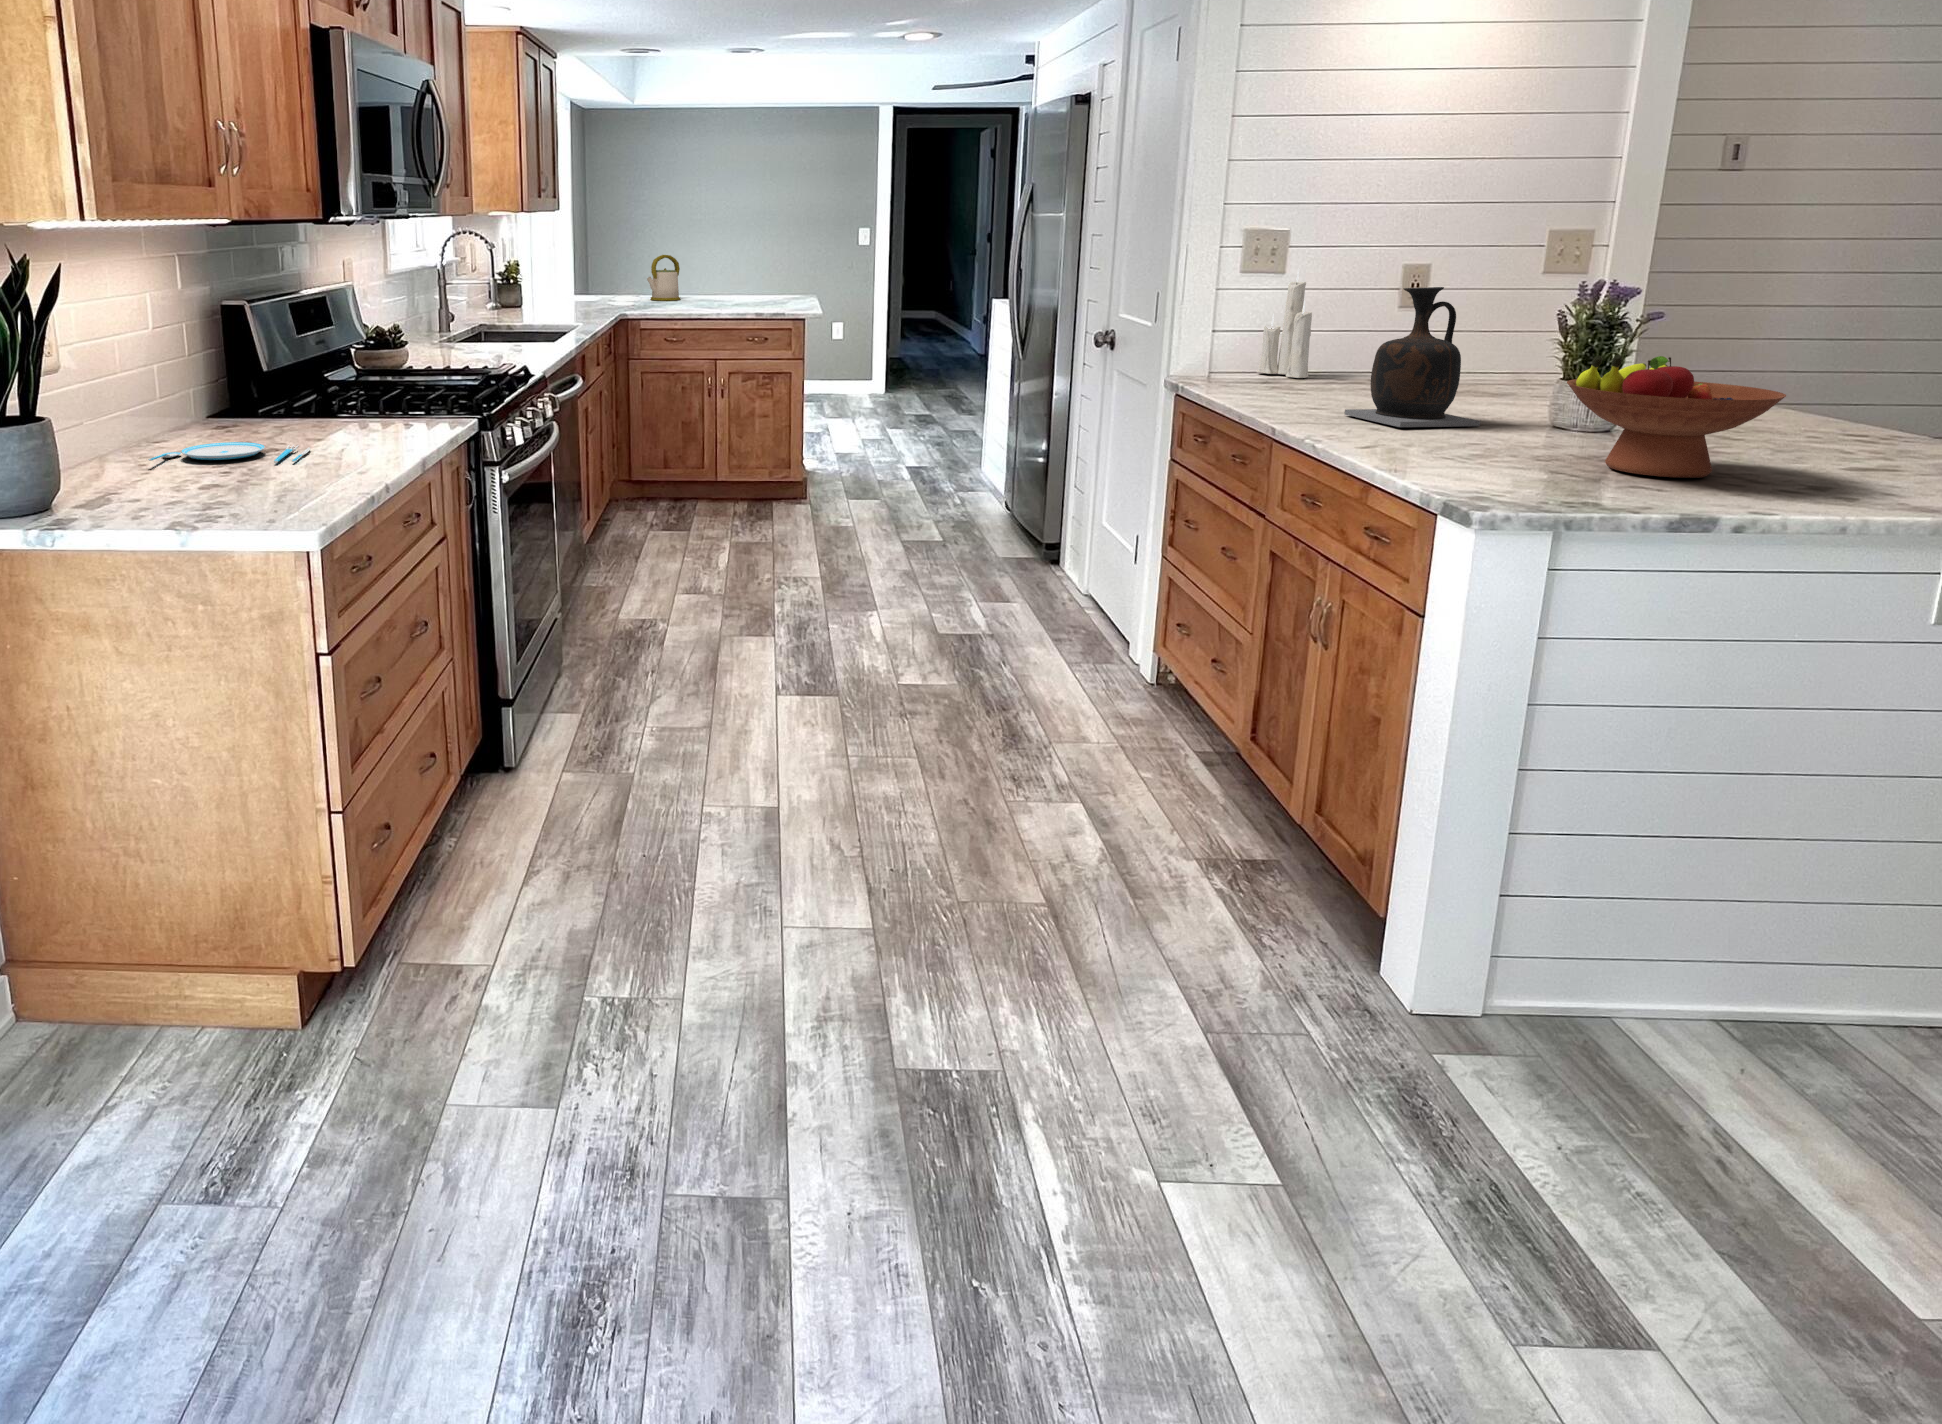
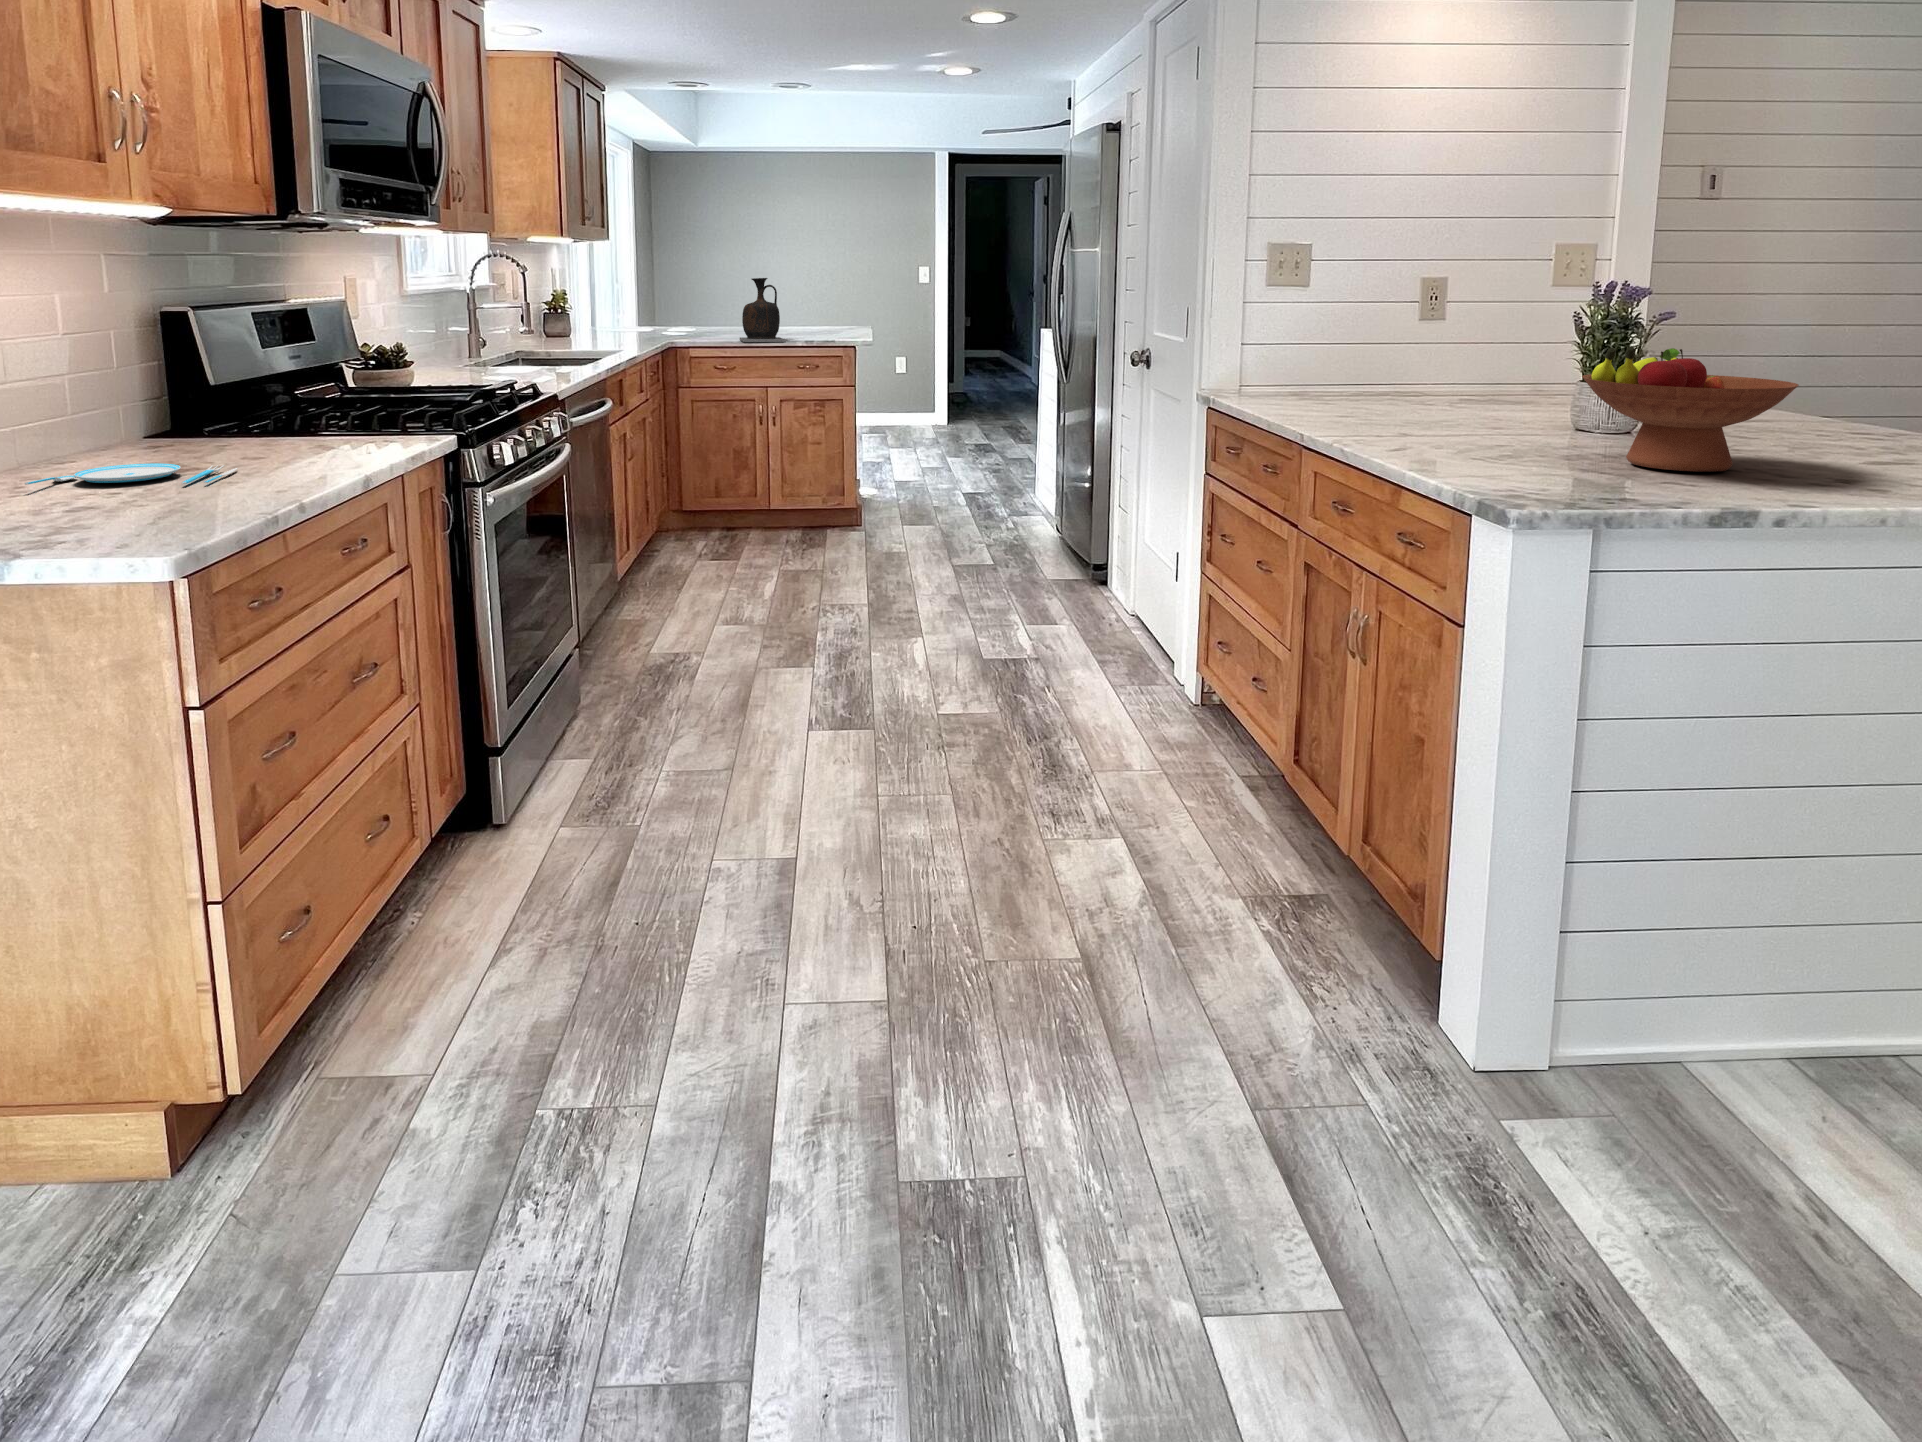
kettle: present [647,255,680,301] -> none [696,285,730,330]
candle: present [1257,269,1312,378] -> none [1281,275,1331,388]
vase: present [1345,287,1480,427] -> present [740,278,785,342]

